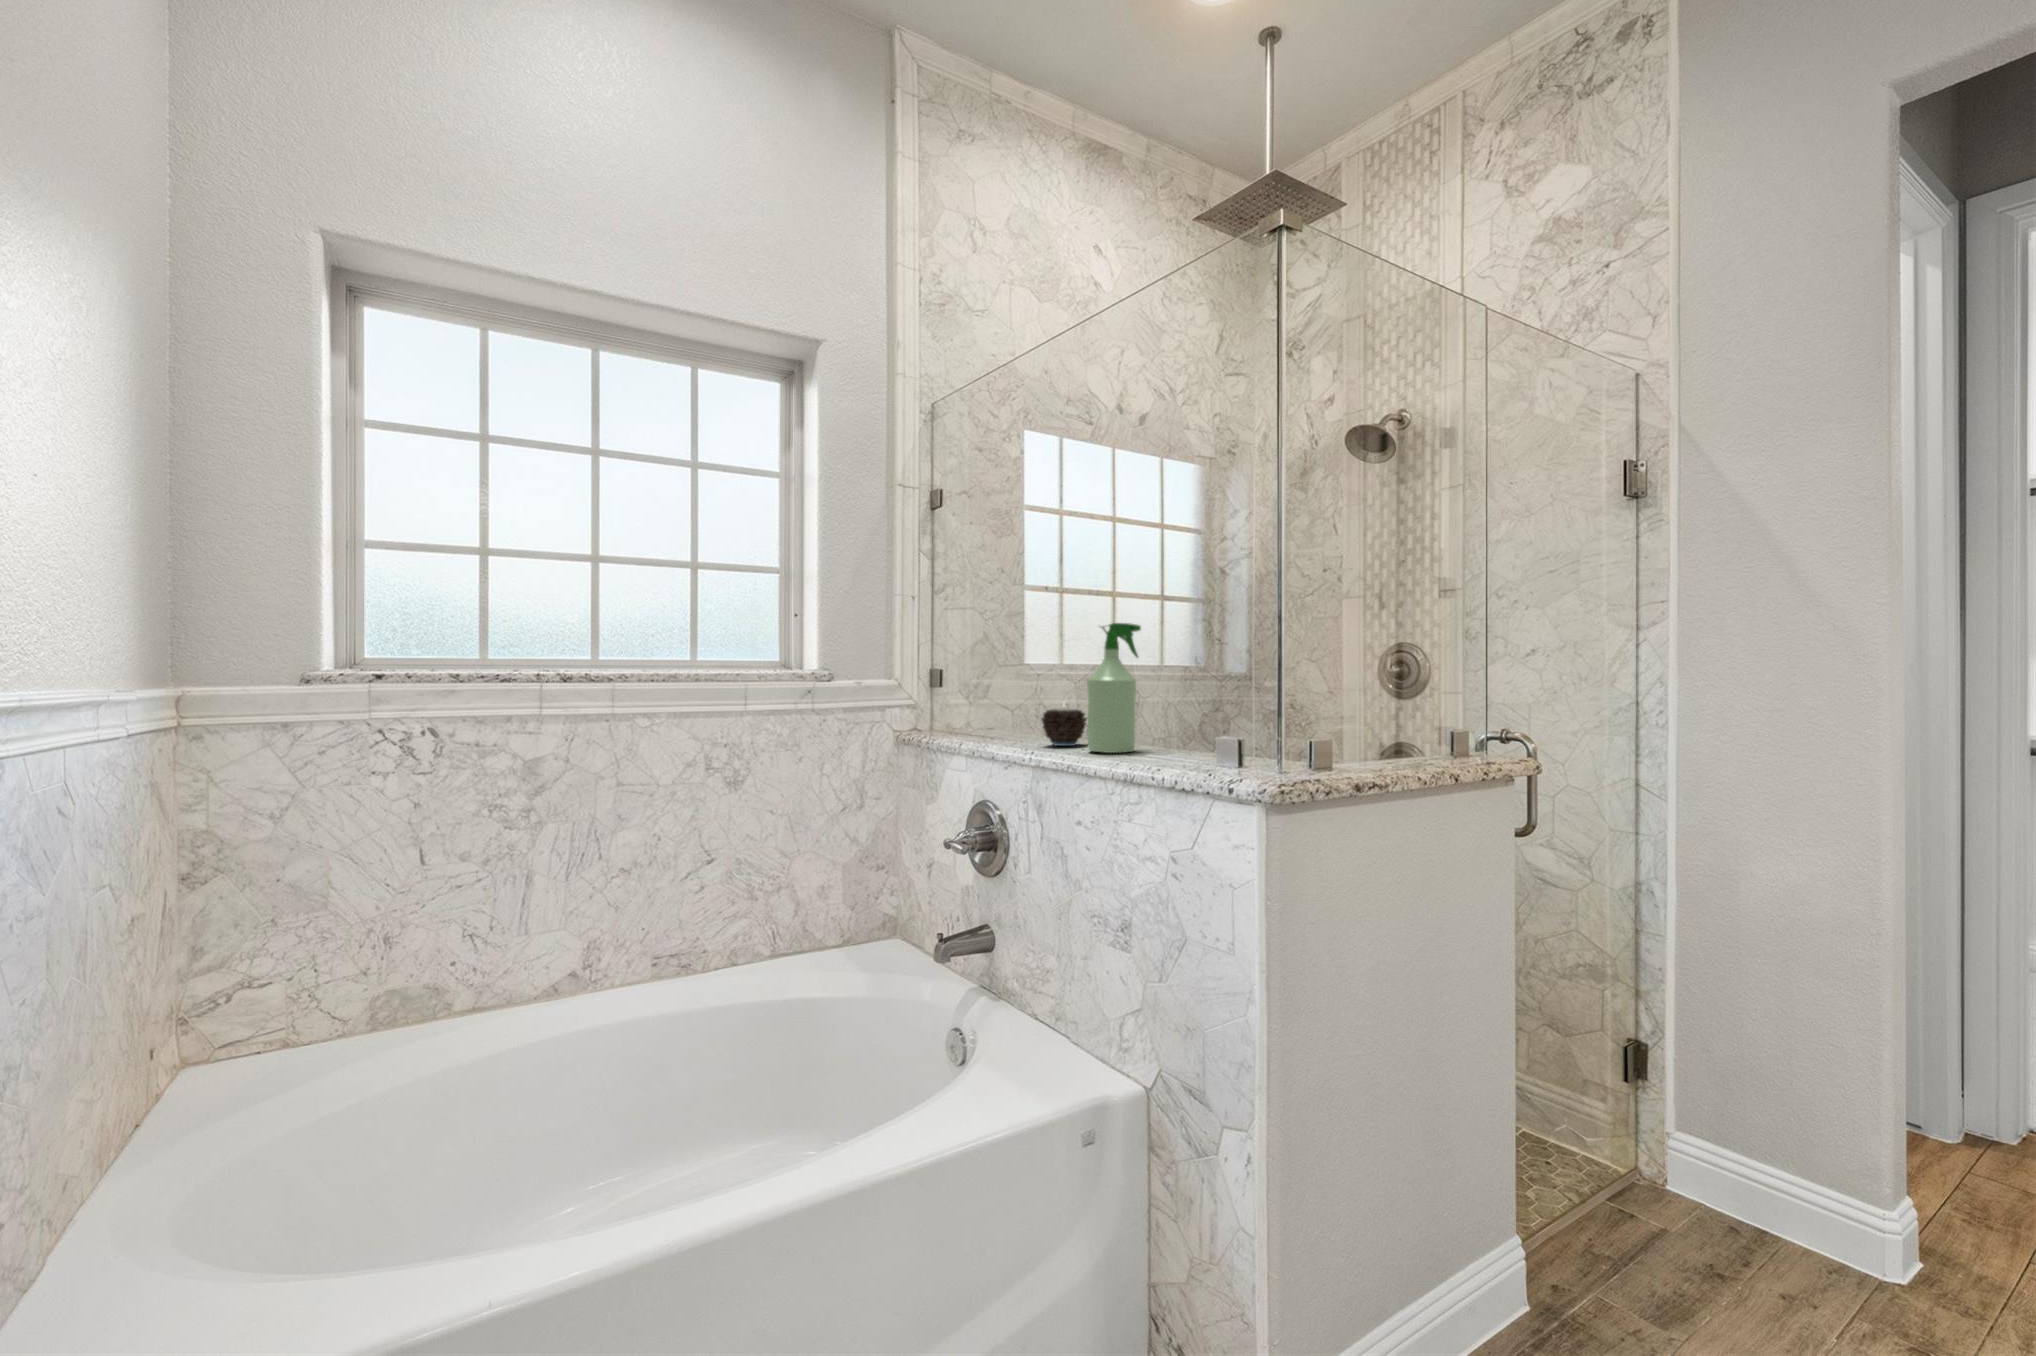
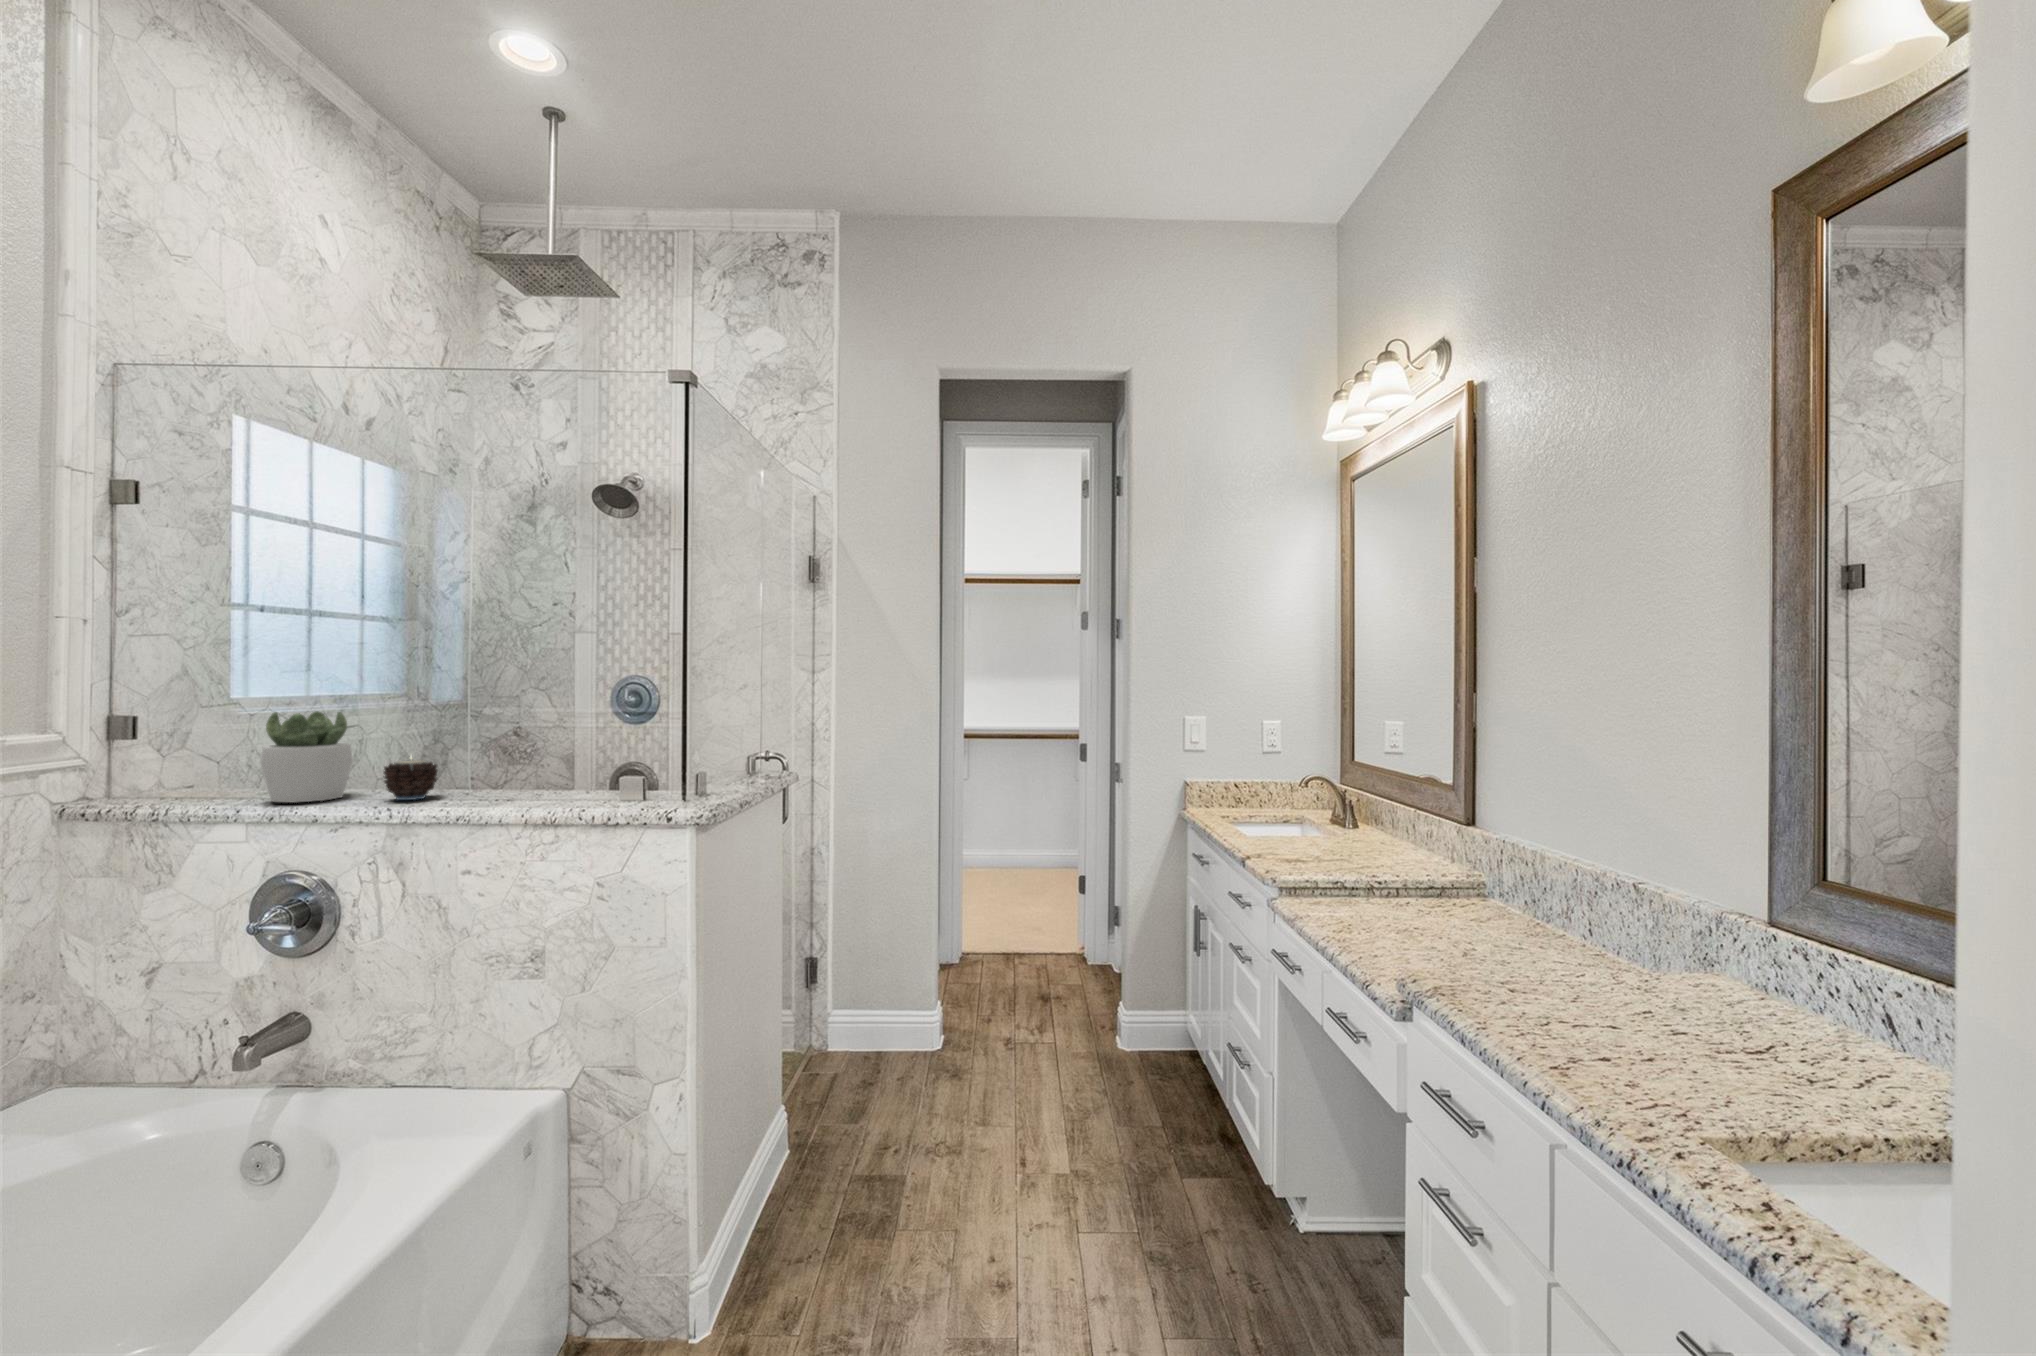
spray bottle: present [1087,623,1141,753] -> none [464,678,518,802]
succulent plant: none [977,662,1044,741] -> present [260,711,353,803]

